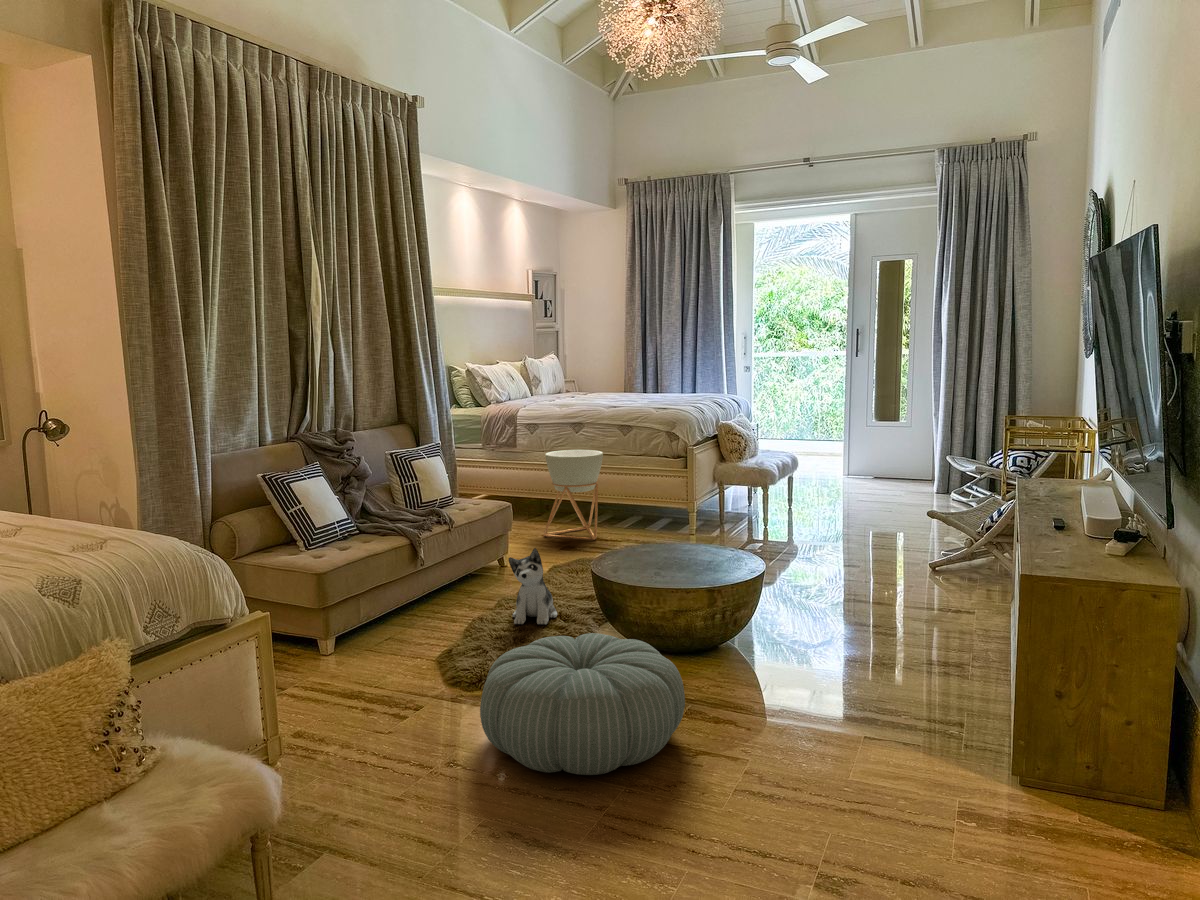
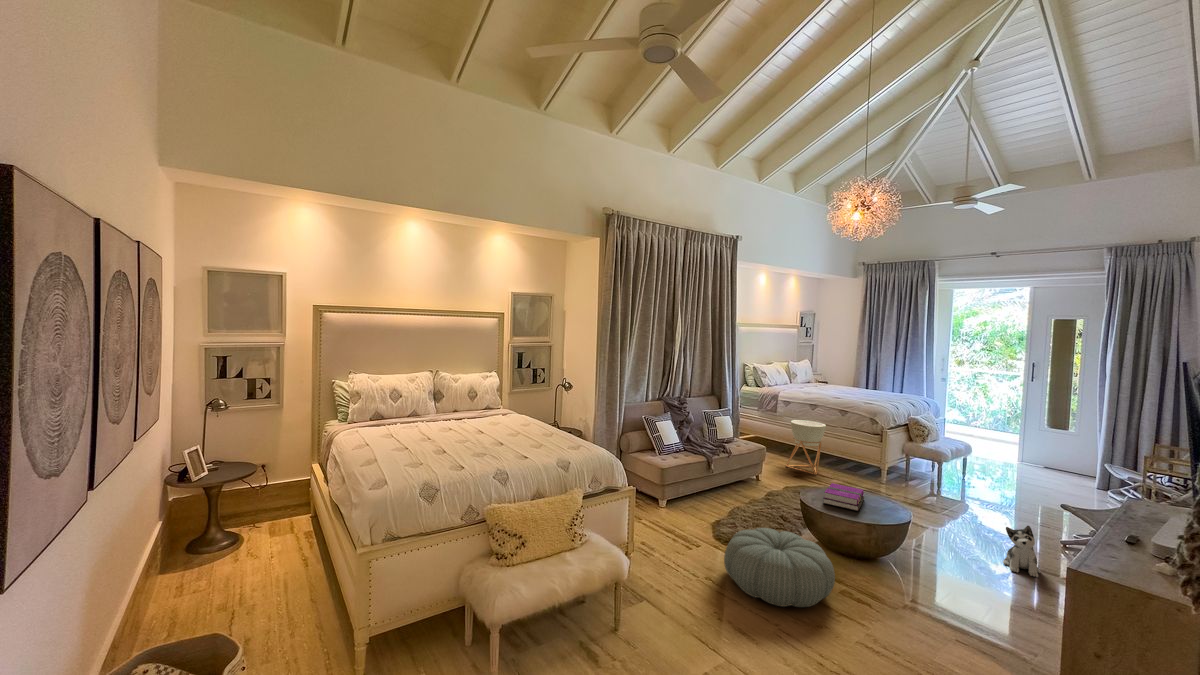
hardback book: none [635,536,695,572] -> present [823,483,864,511]
plush toy: present [509,548,557,624] -> present [1003,526,1041,577]

